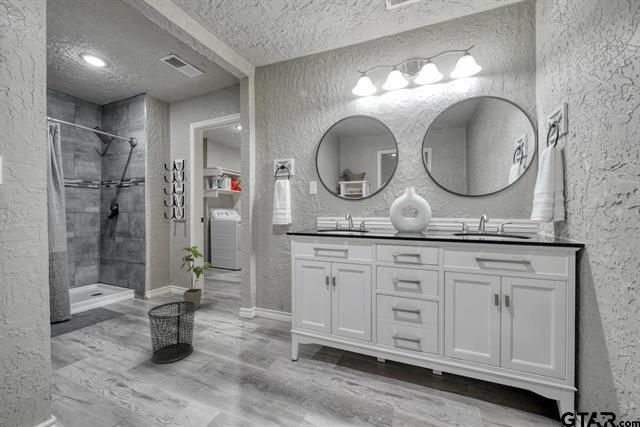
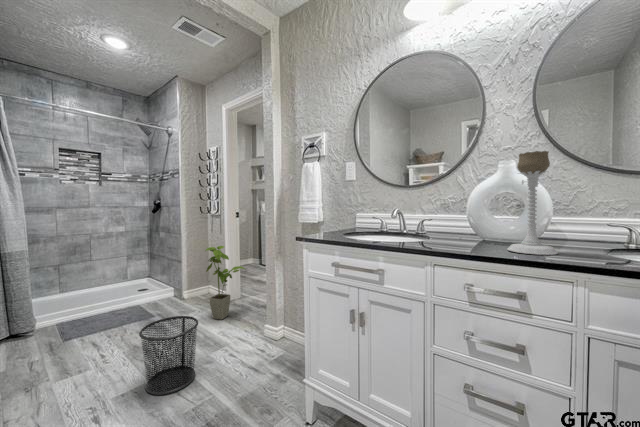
candle holder: none [411,185,433,236] -> present [507,151,558,255]

